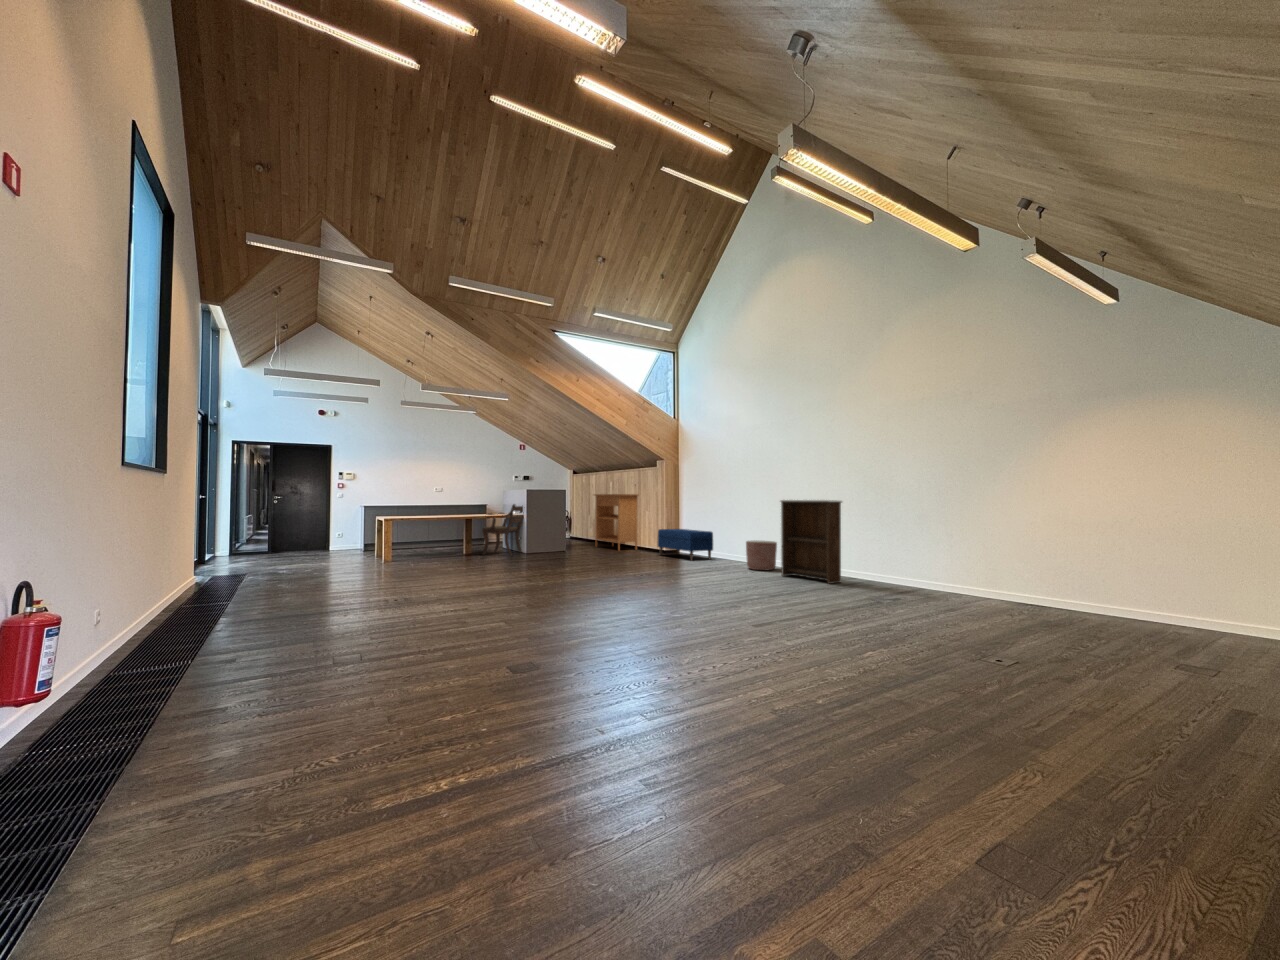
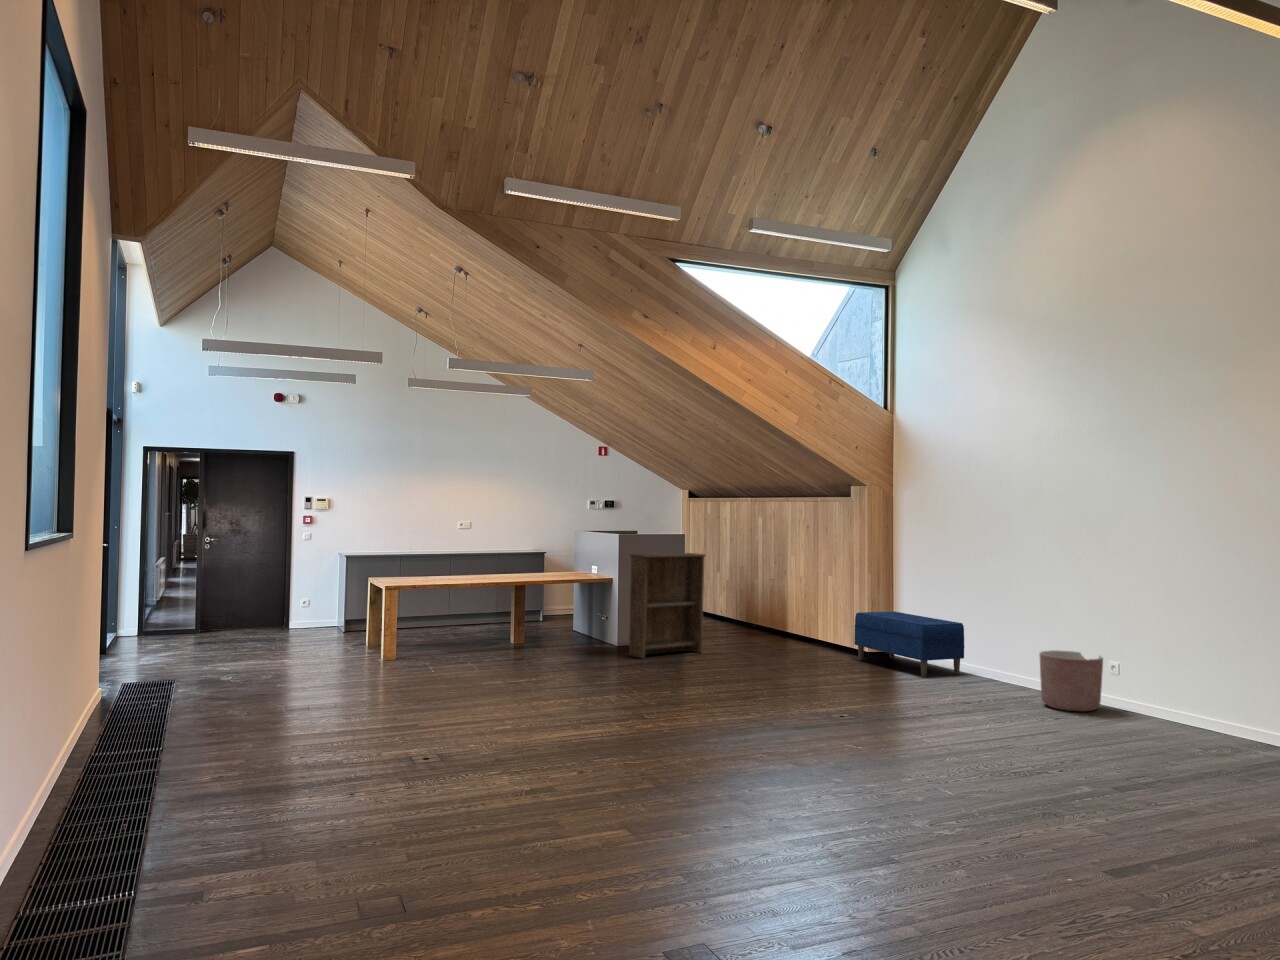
console table: present [595,494,638,550] -> none [729,540,815,645]
bookshelf: present [781,500,842,584] -> present [629,553,706,659]
armchair: present [482,504,523,556] -> none [544,560,617,654]

